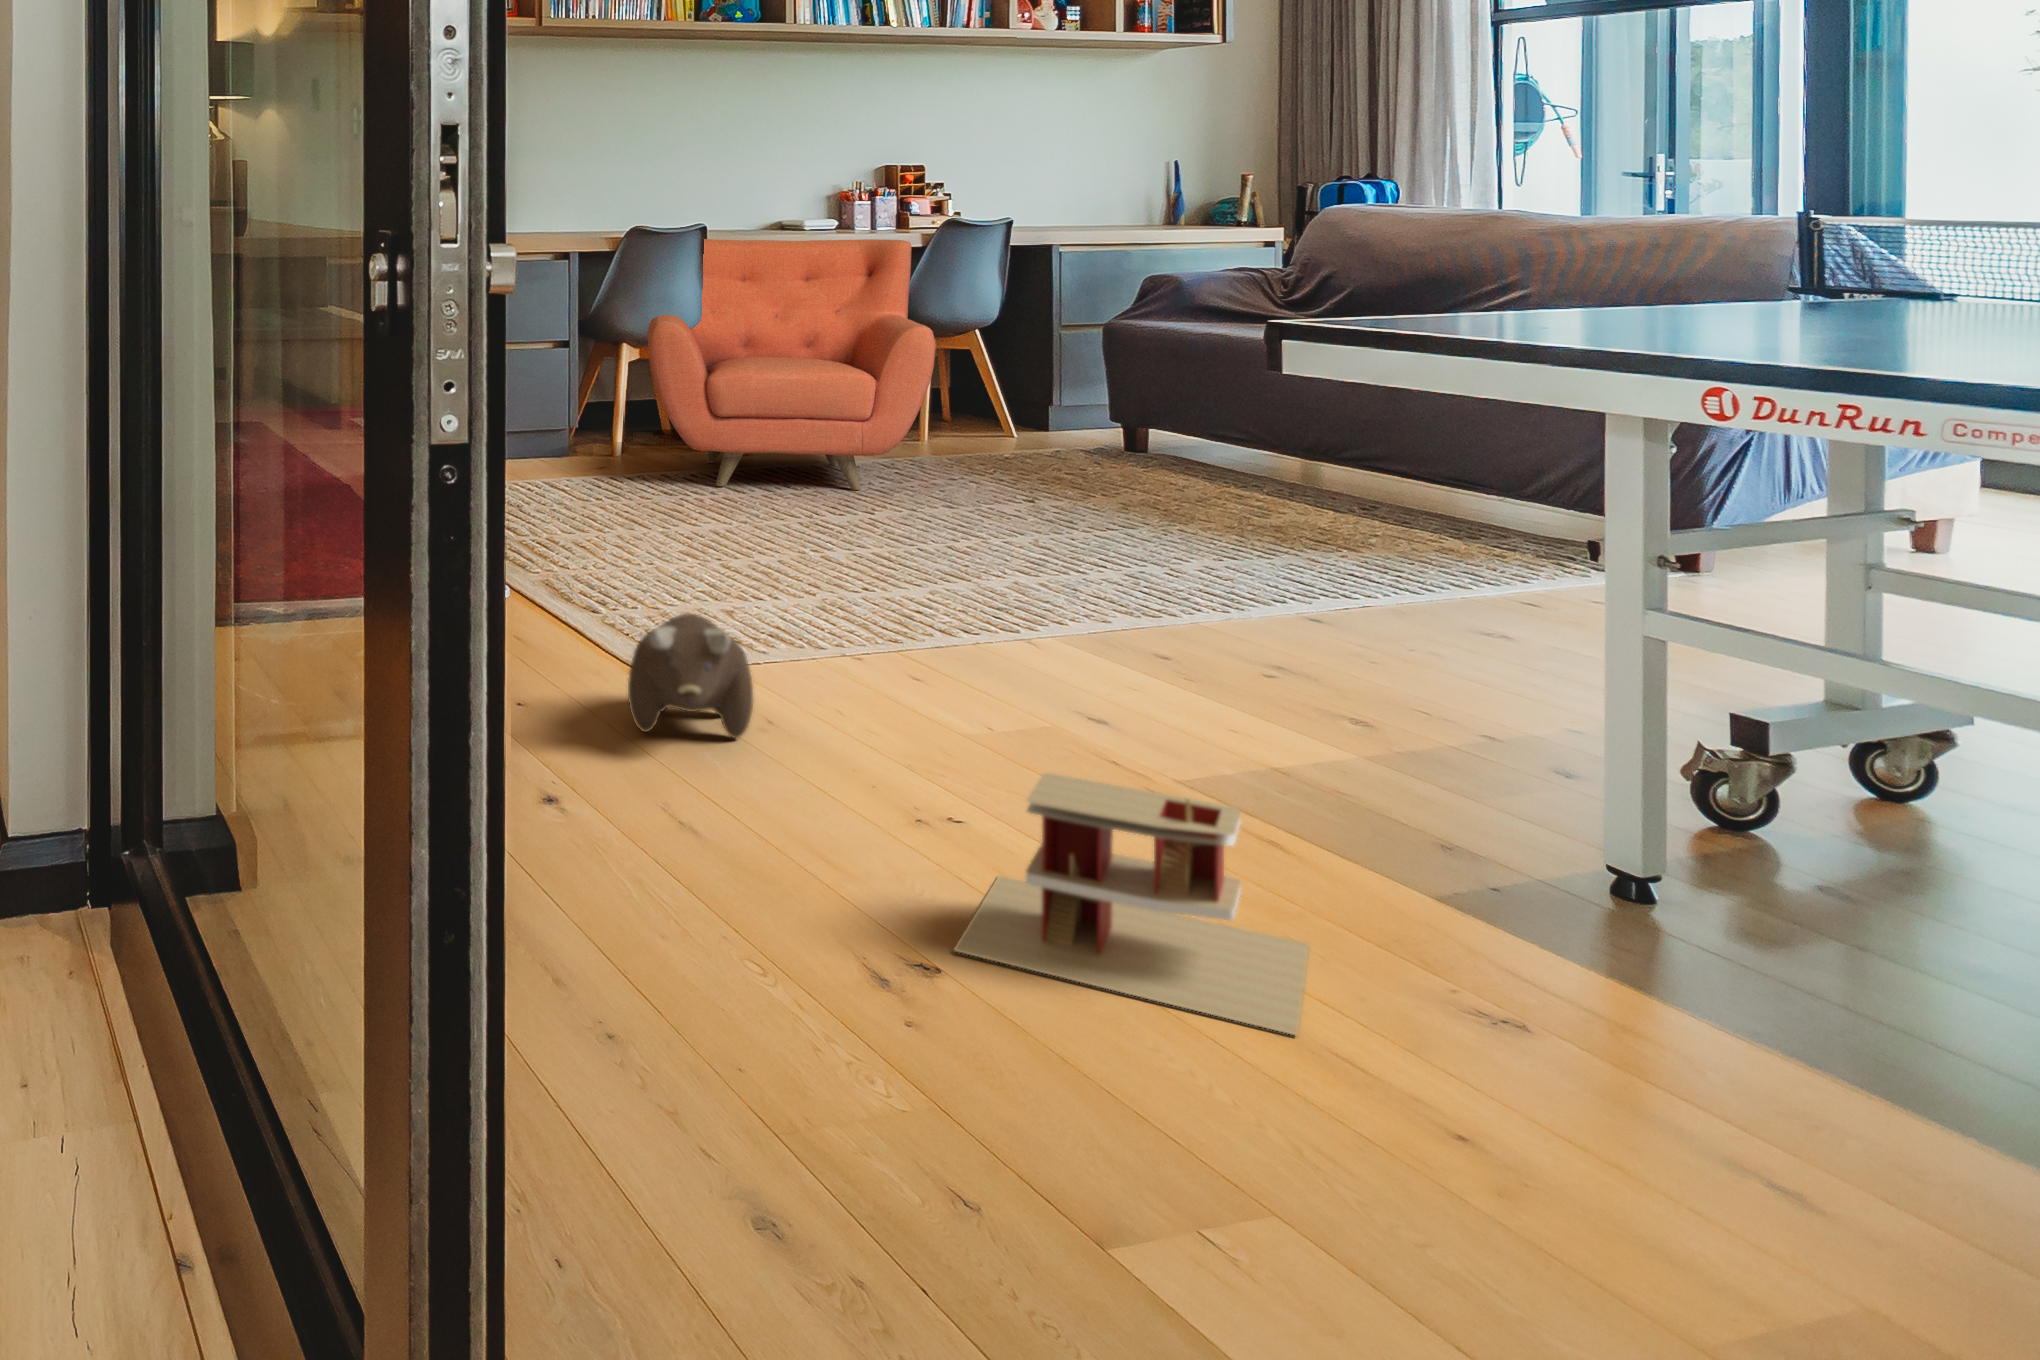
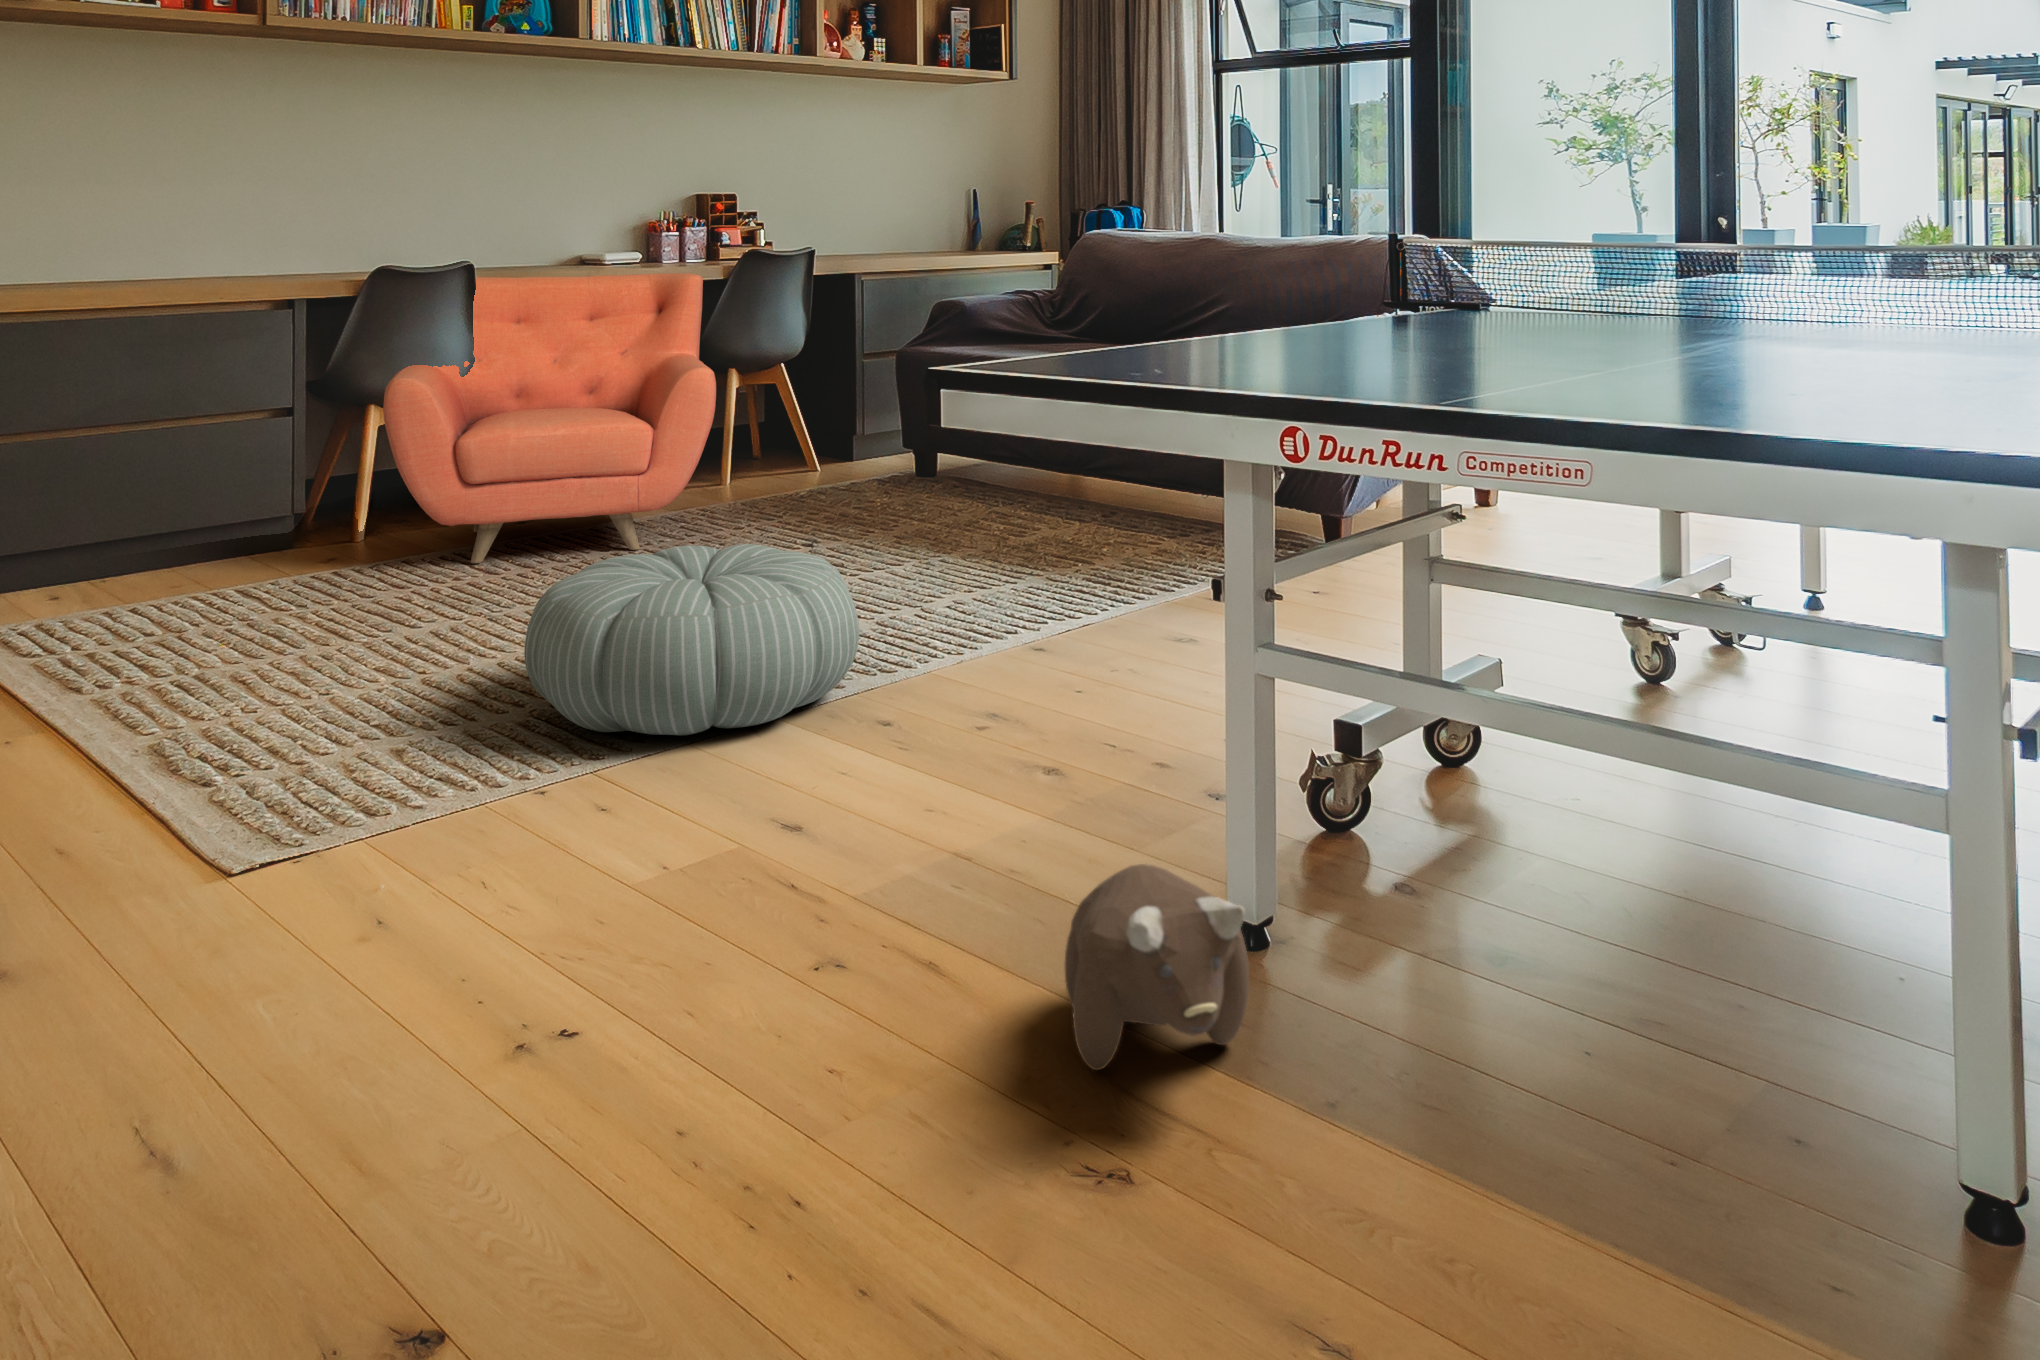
pouf: none [817,477,1126,638] -> present [524,544,859,736]
plush toy: present [628,614,753,738] -> present [1065,864,1249,1070]
toy house: present [954,773,1309,1035] -> none [489,983,938,1286]

